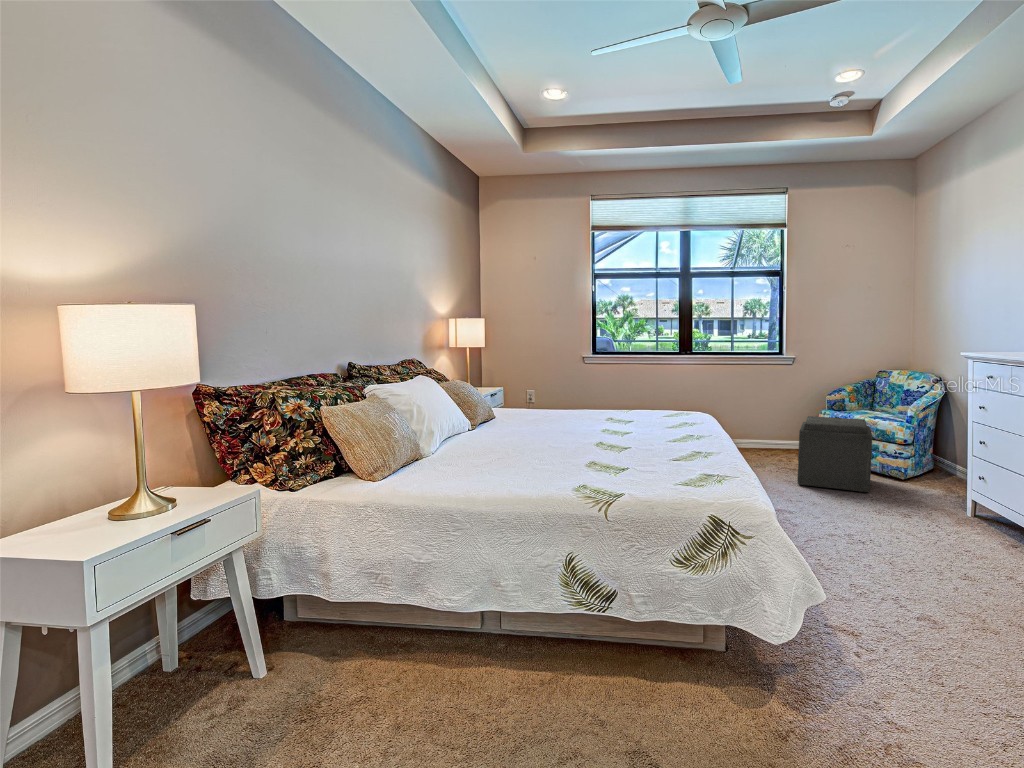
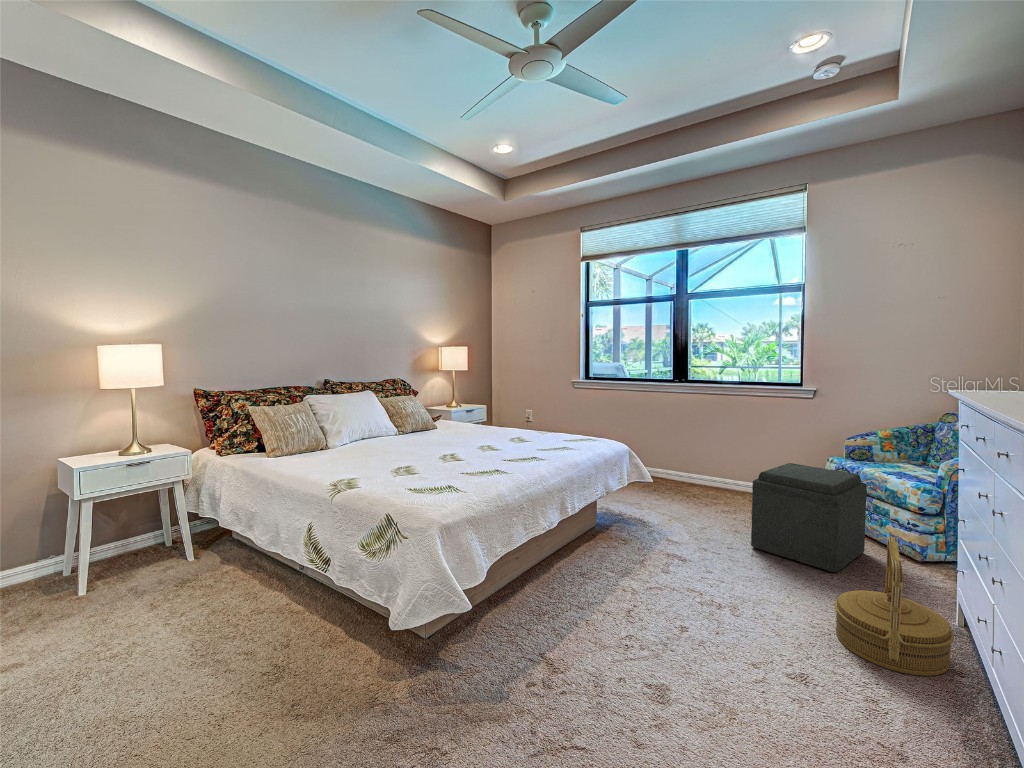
woven basket: none [910,453,991,537] -> present [834,536,954,676]

